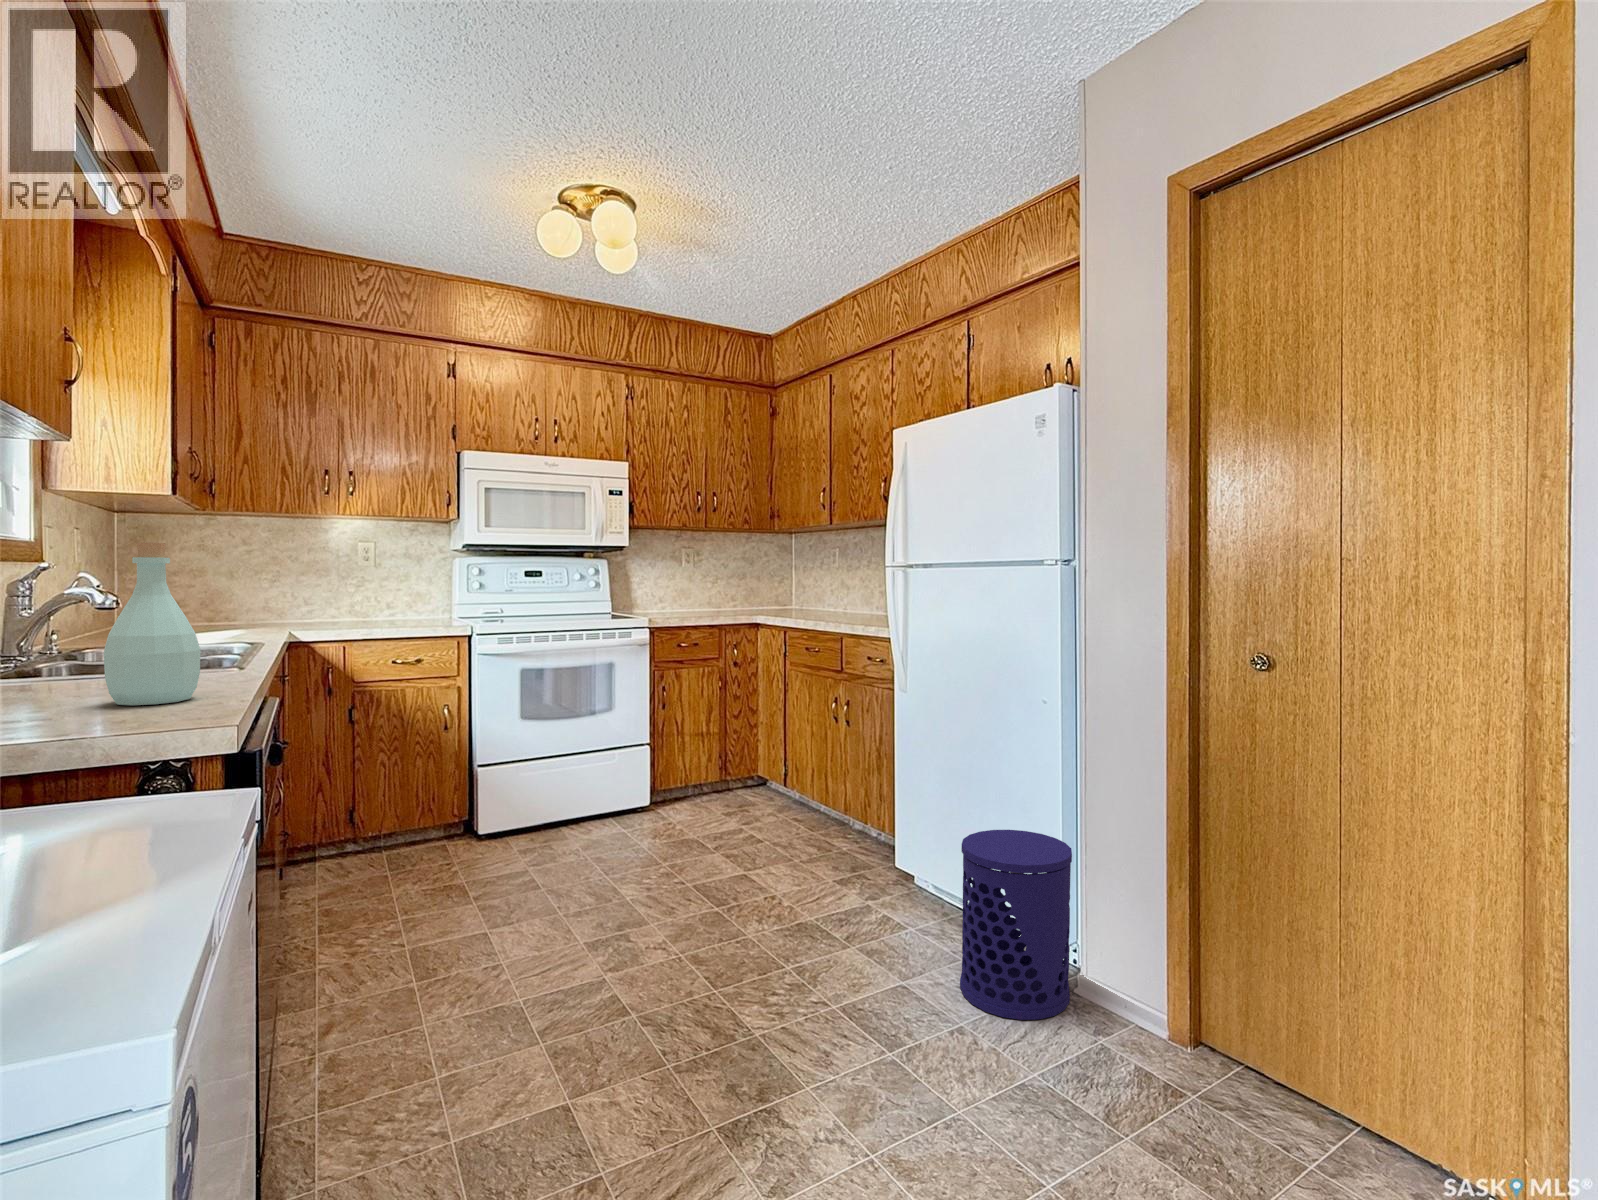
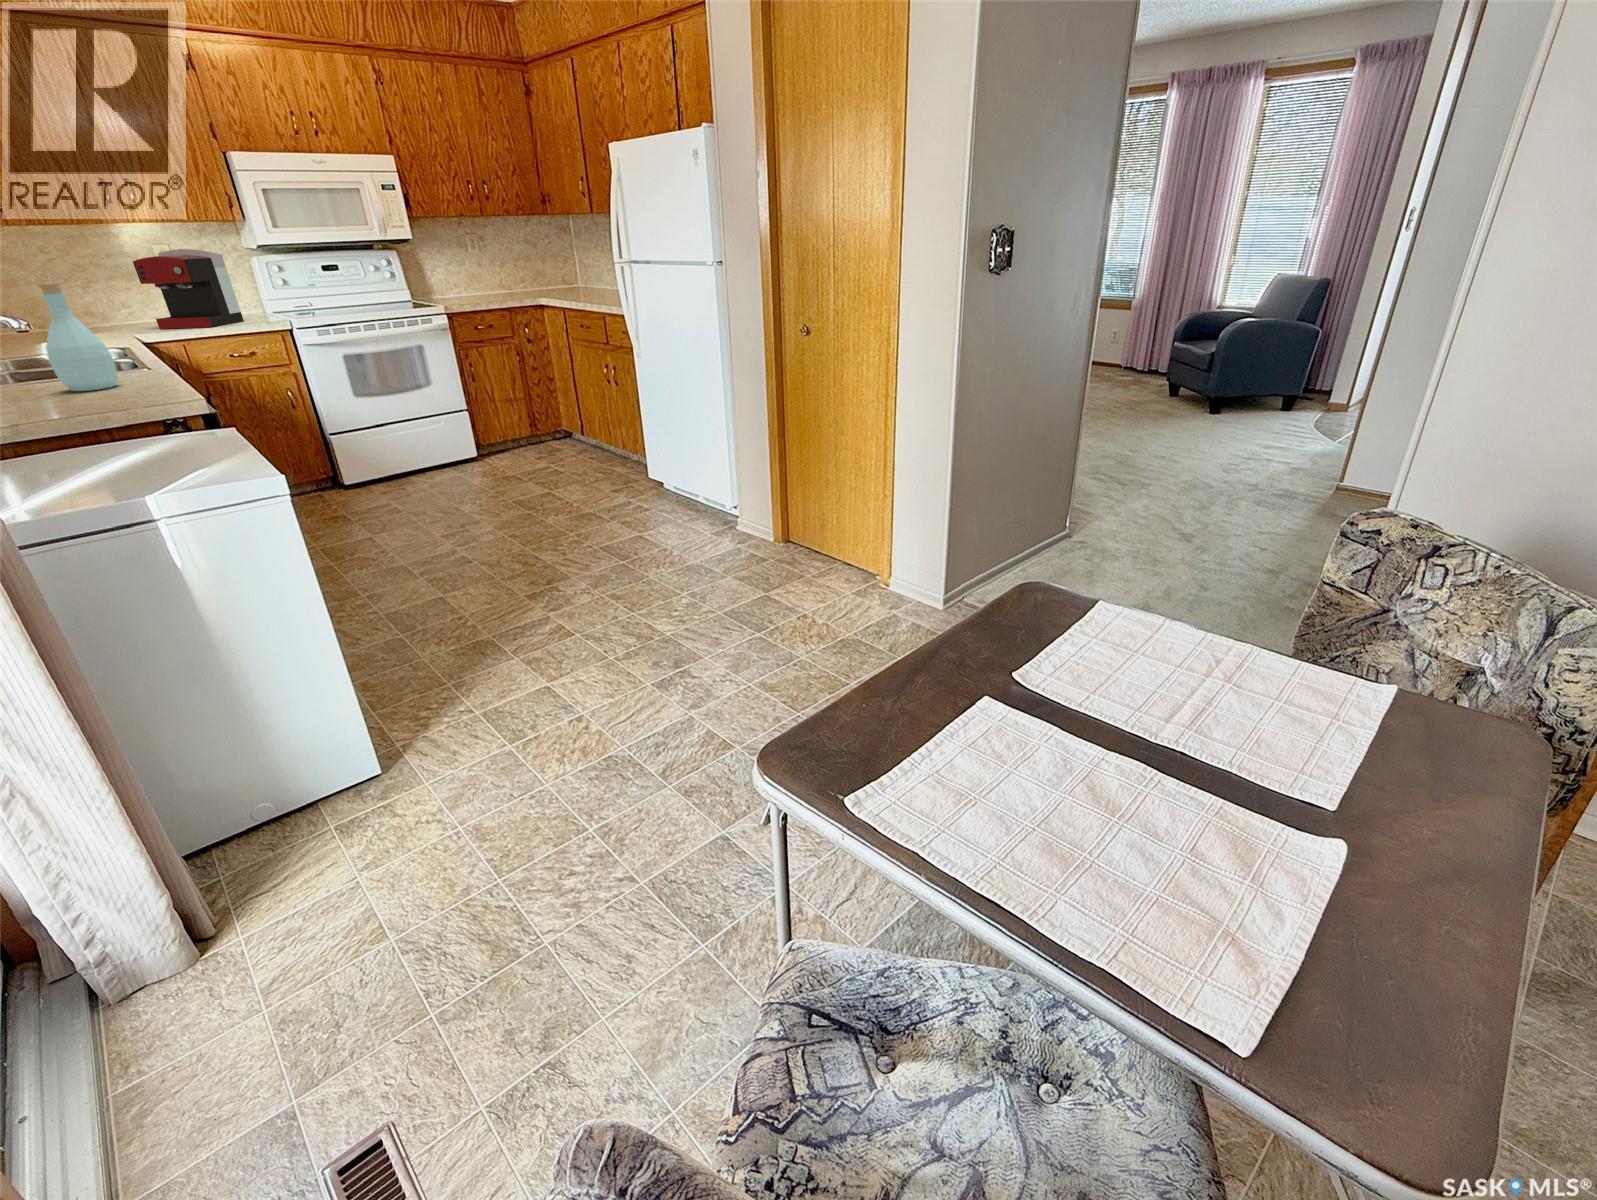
coffee maker: none [326,544,423,629] -> present [133,249,244,329]
waste bin: present [960,830,1072,1020] -> none [662,442,734,547]

